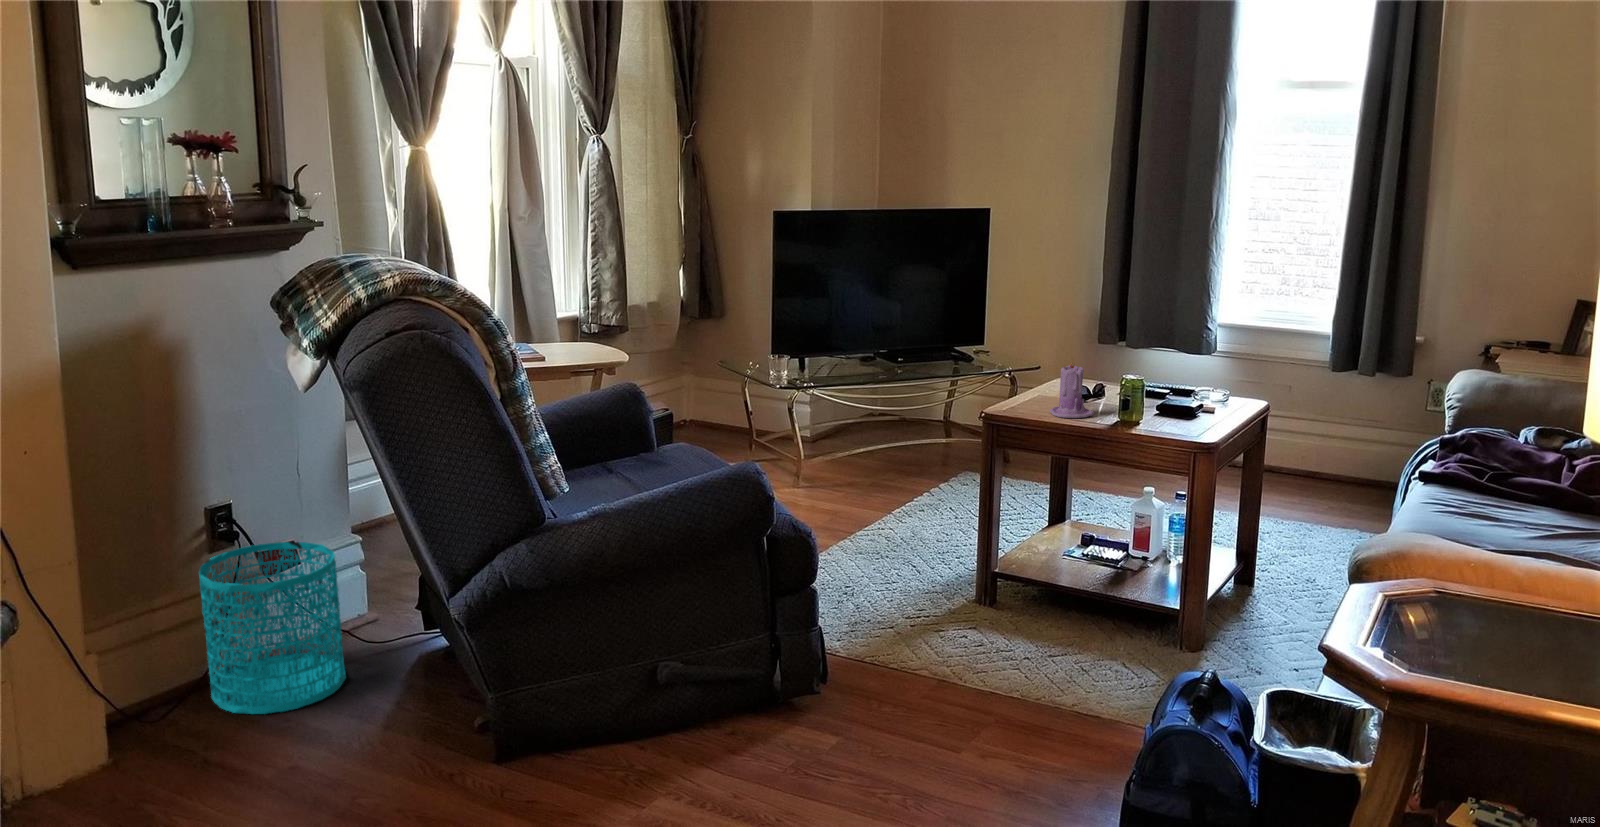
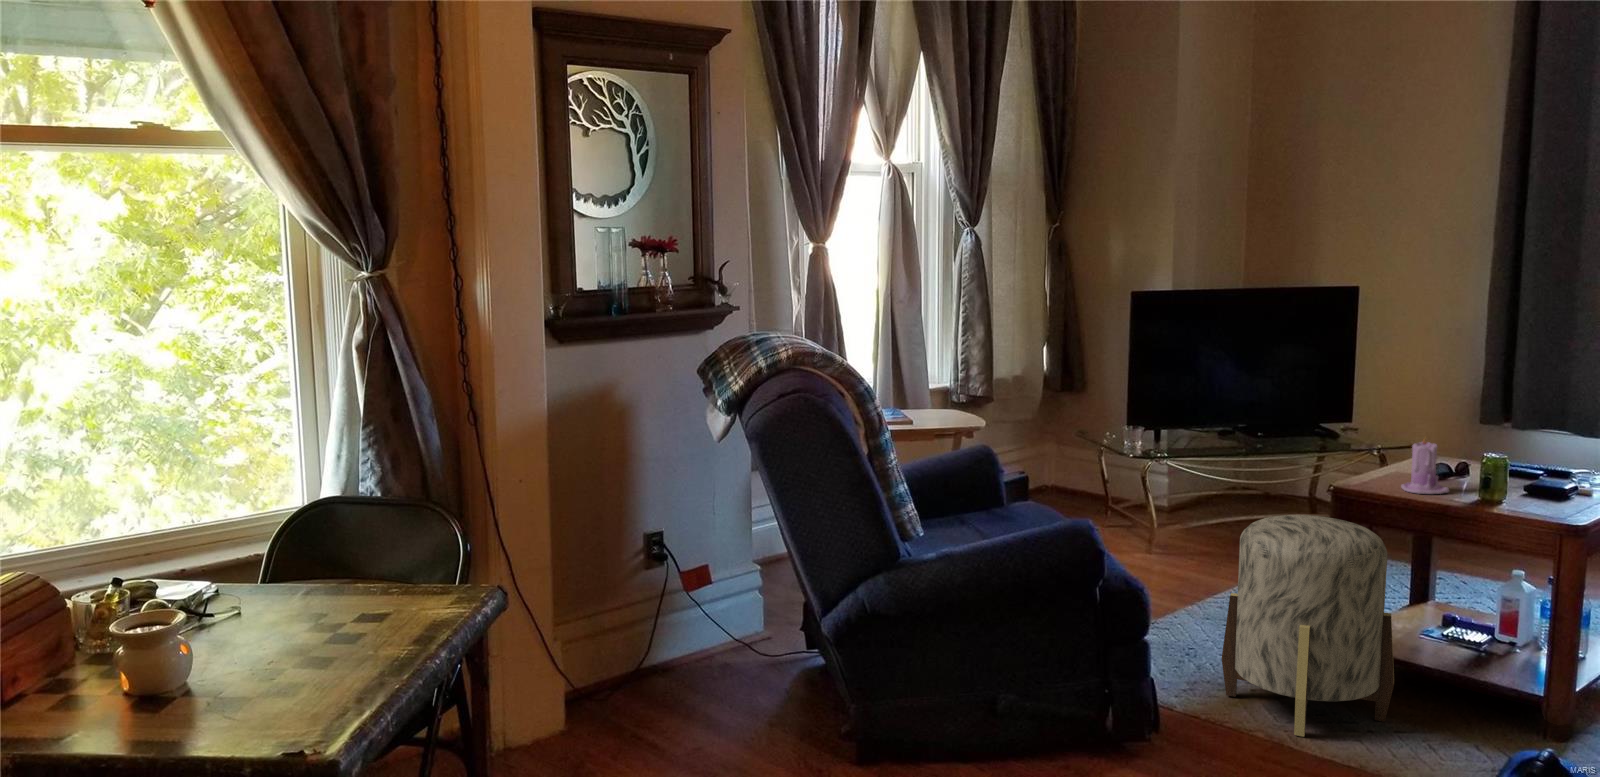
ottoman: none [885,446,1049,673] -> present [1222,515,1394,737]
wastebasket: present [199,542,346,714] -> none [633,565,739,704]

